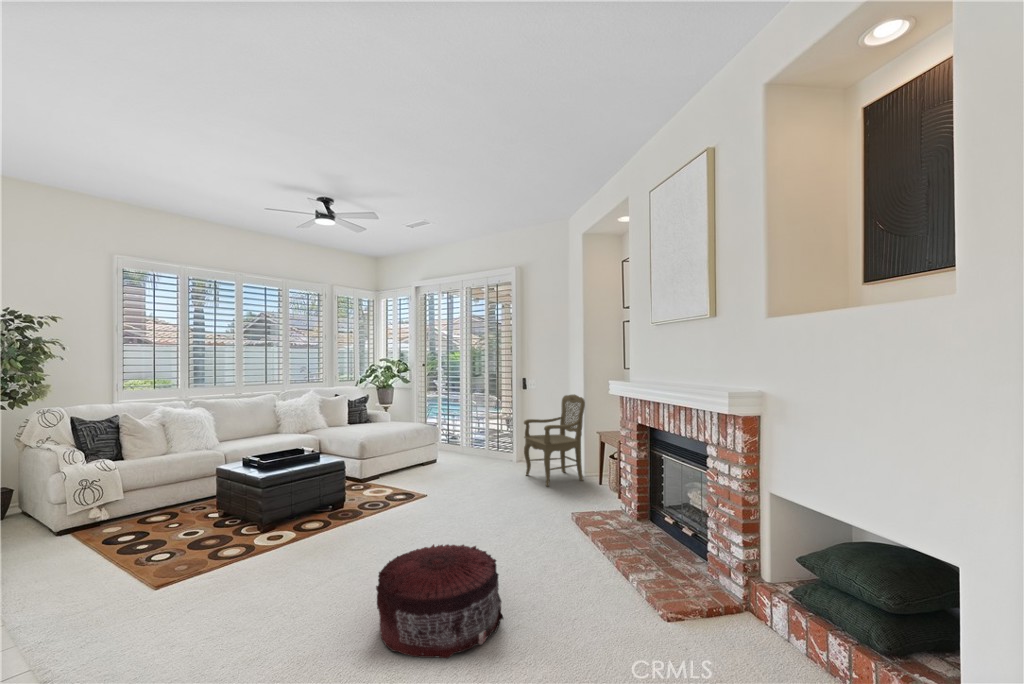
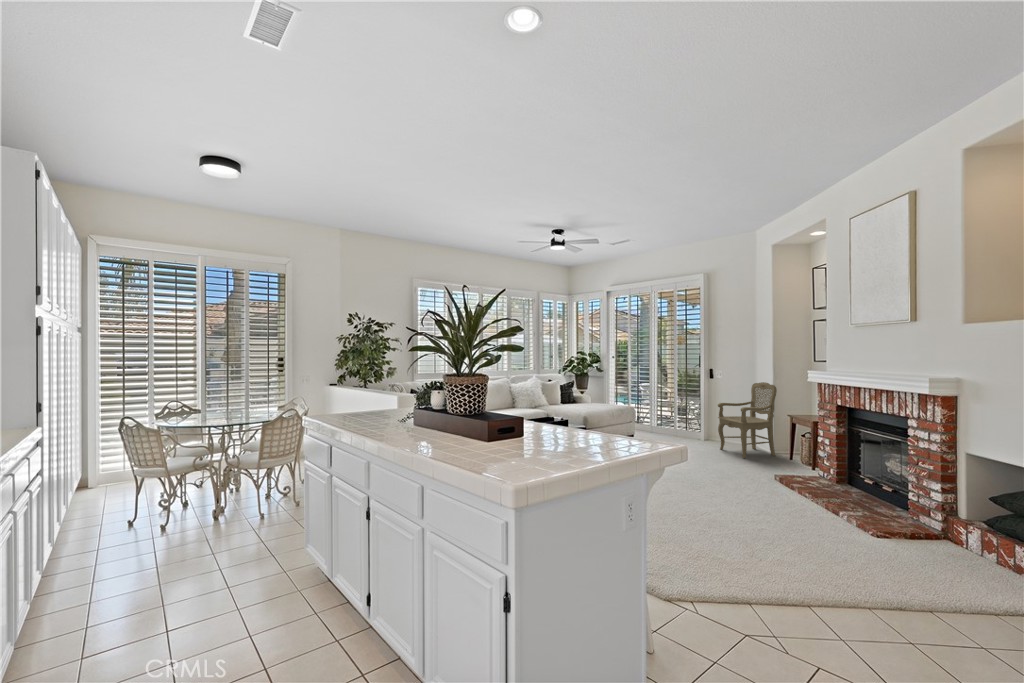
pouf: present [376,544,503,658] -> none [664,478,753,539]

